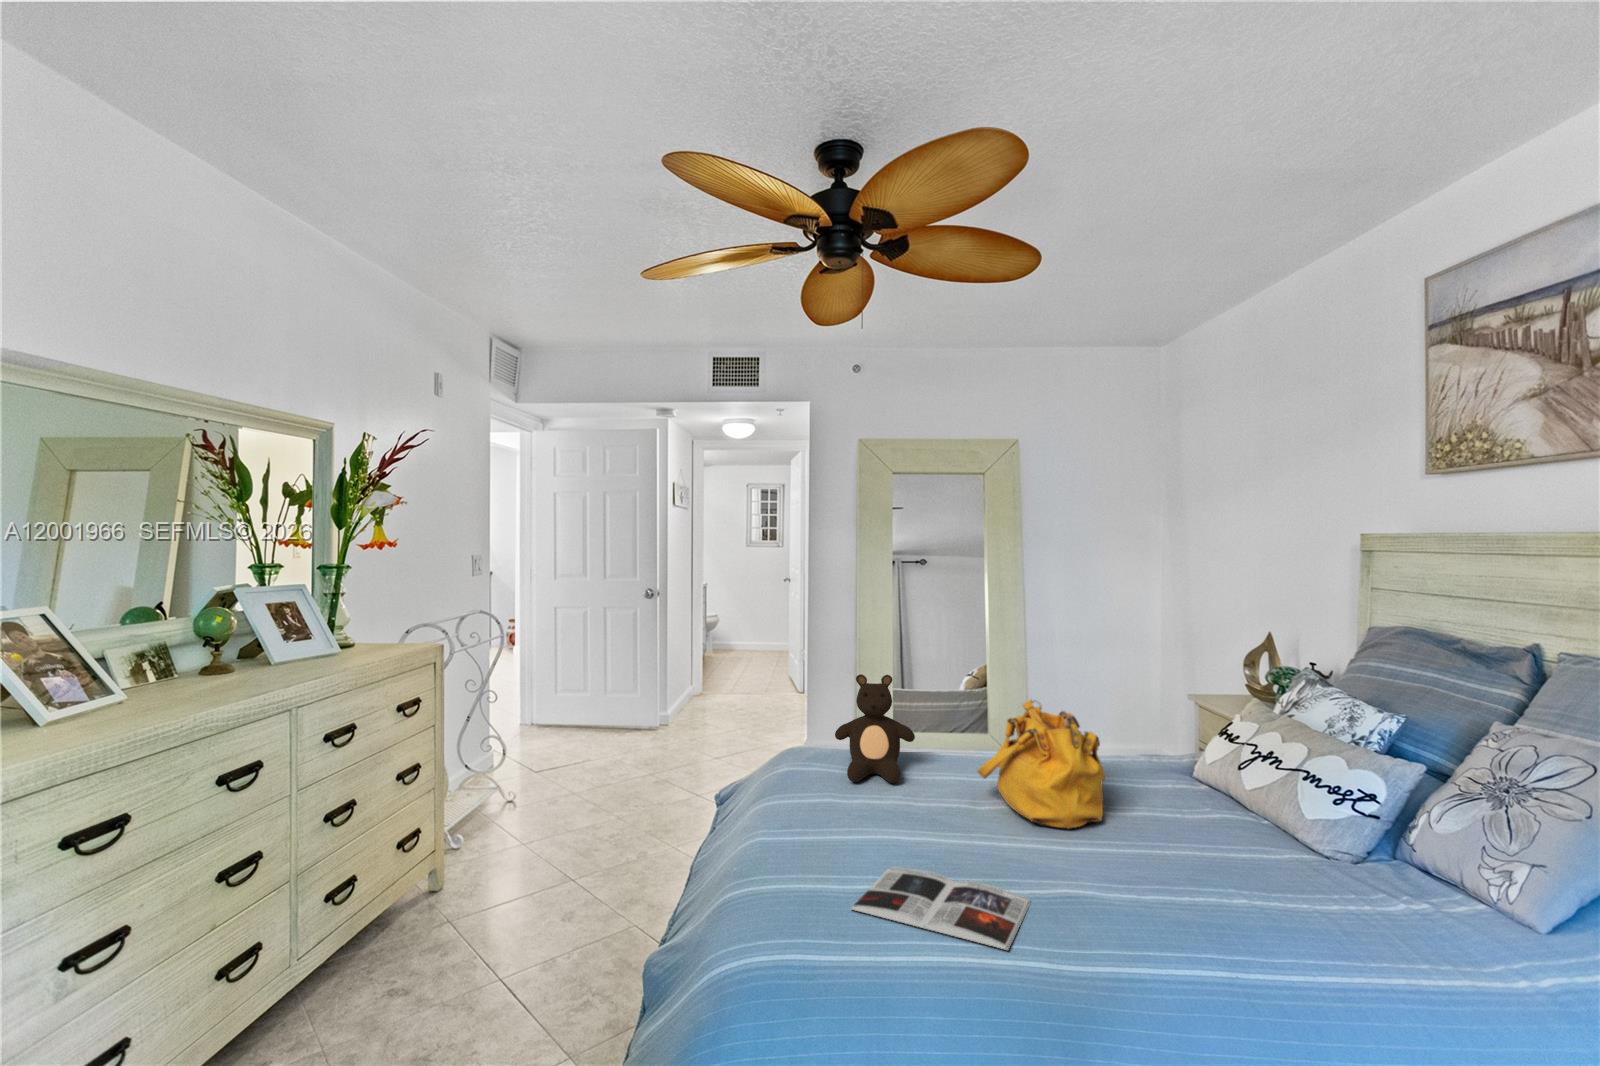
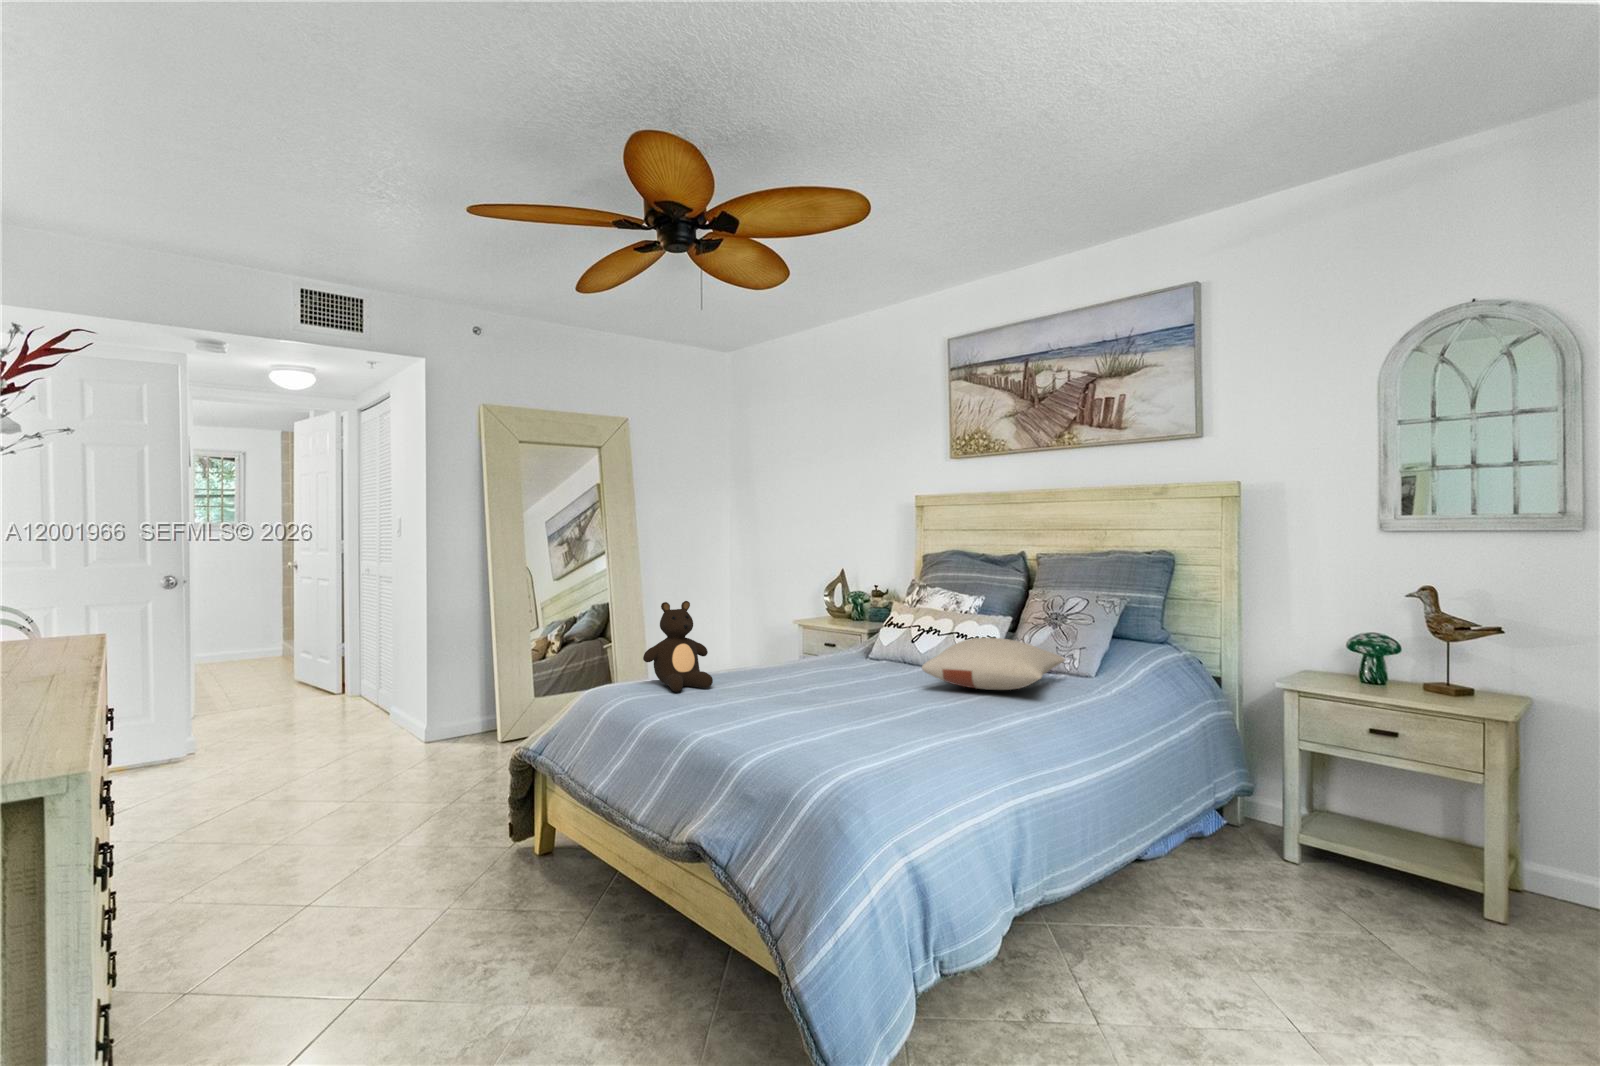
handbag: present [977,699,1105,829] -> none [778,609,869,688]
pillow: none [1149,799,1478,922] -> present [922,637,1065,690]
magazine: present [851,868,1031,950] -> none [786,712,913,739]

